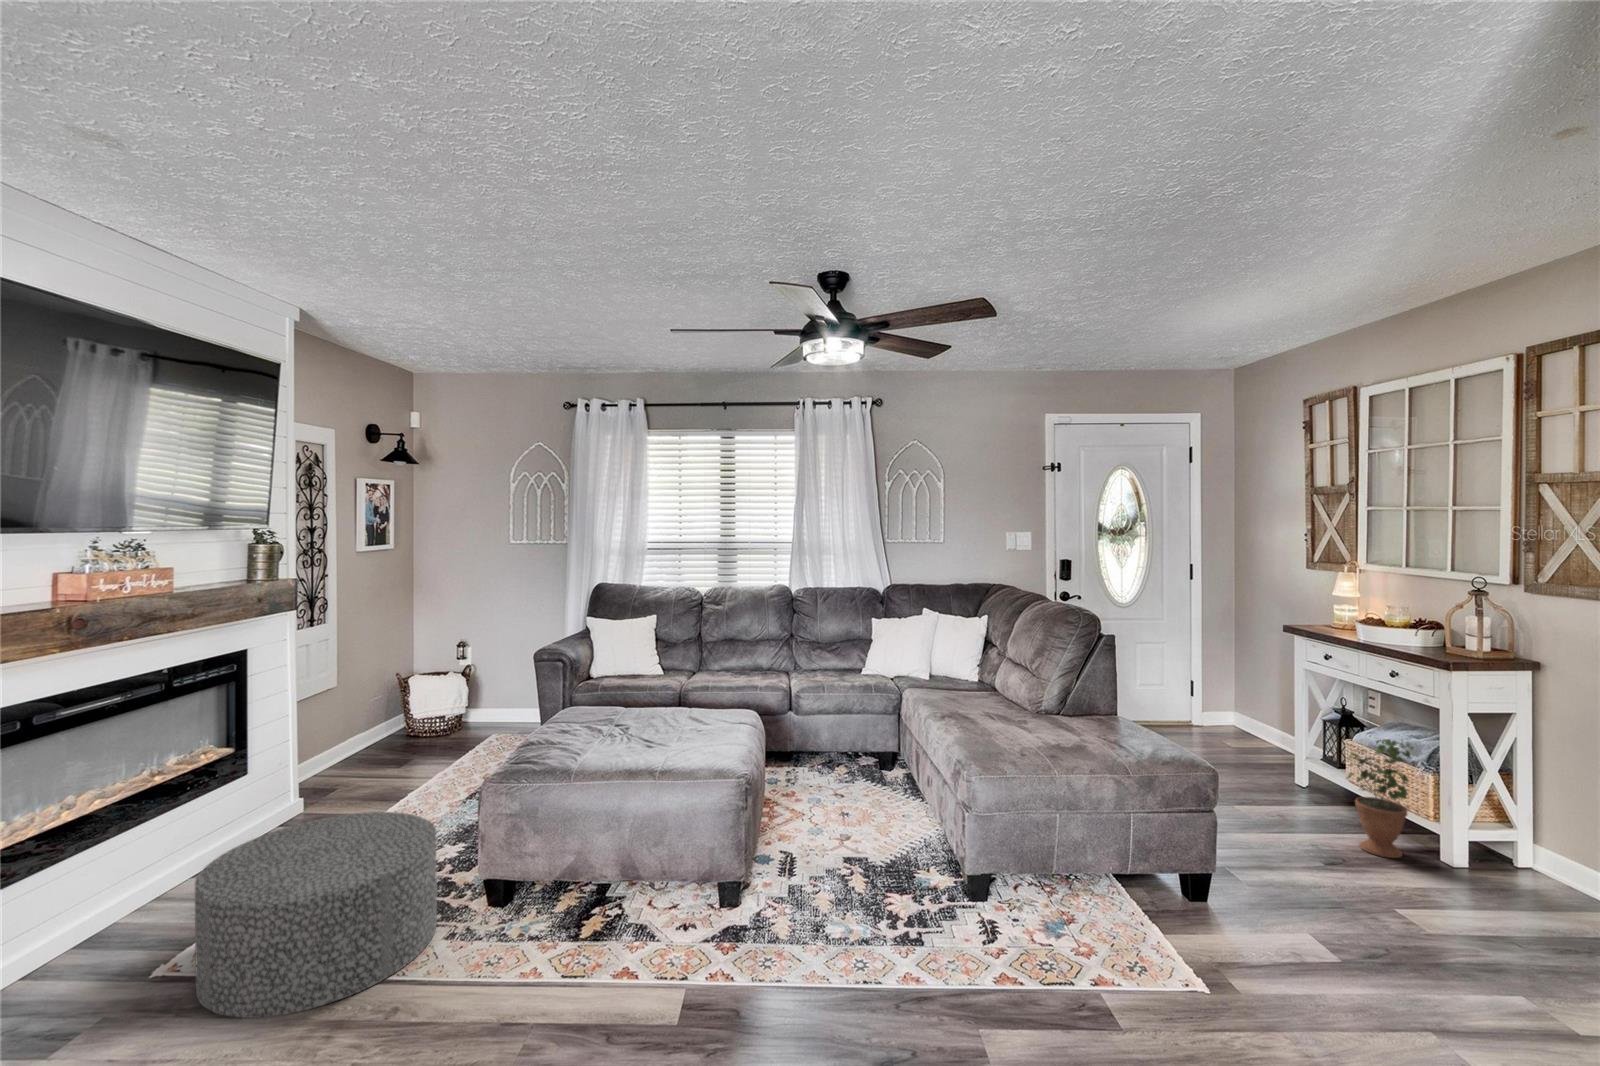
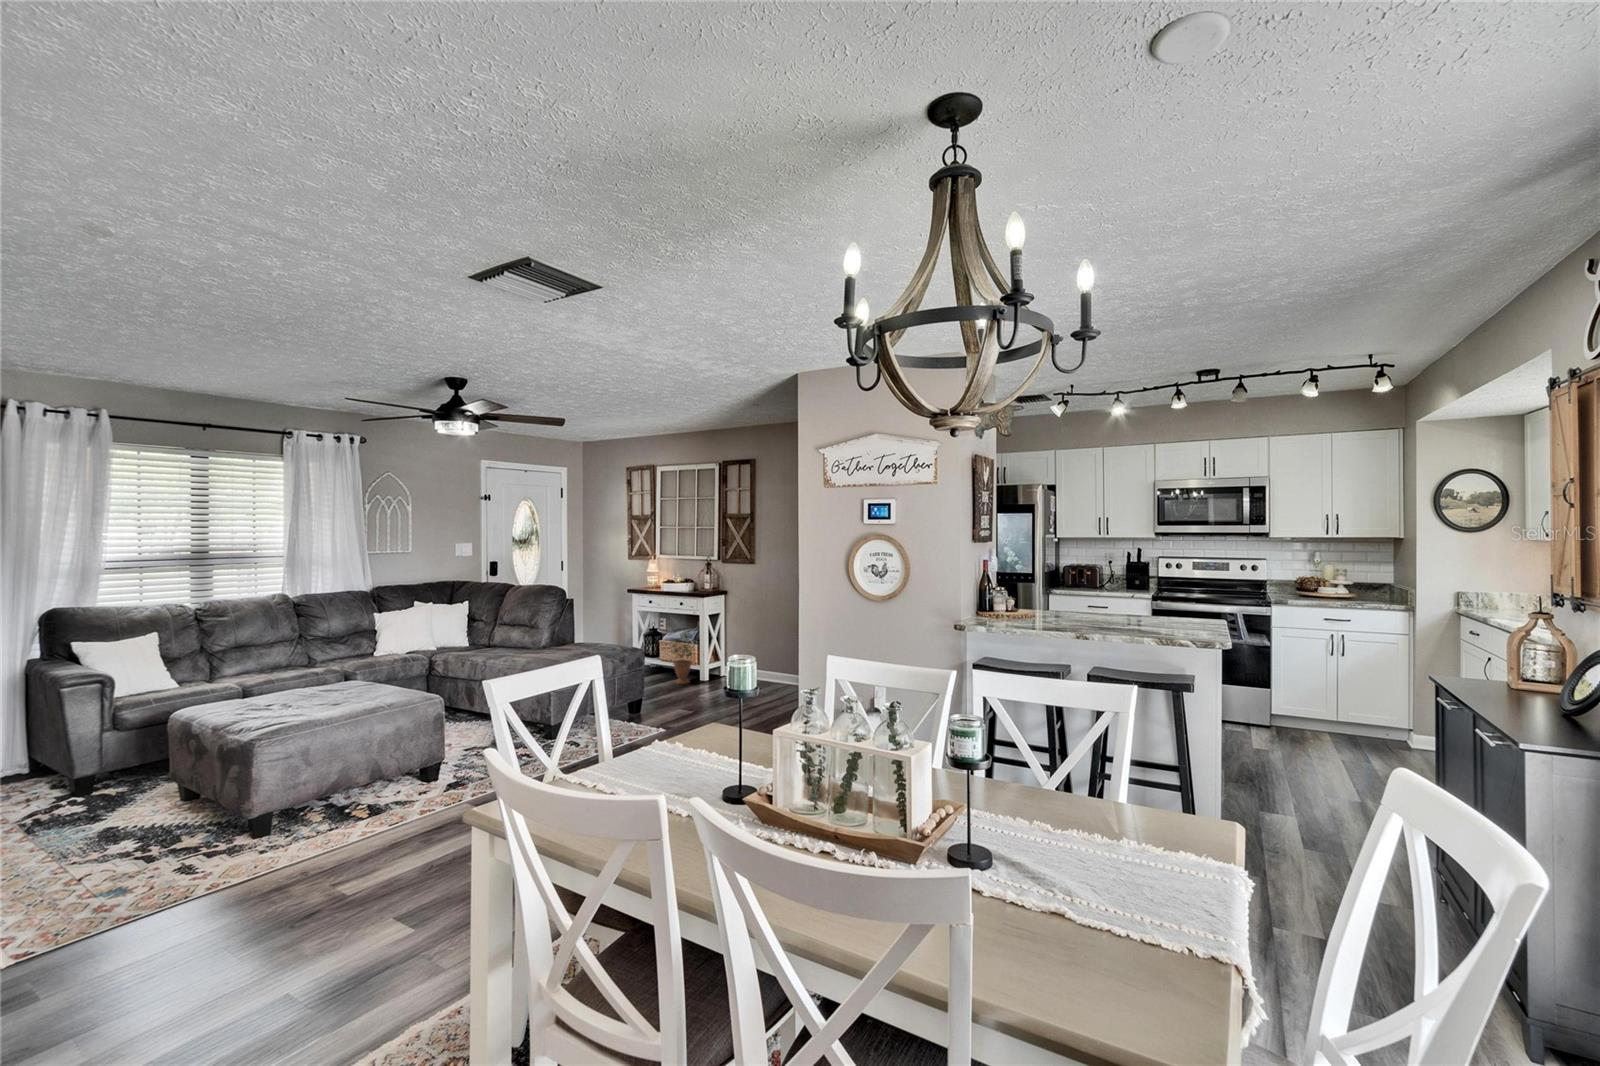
ottoman: present [195,812,437,1018] -> none [78,775,281,917]

